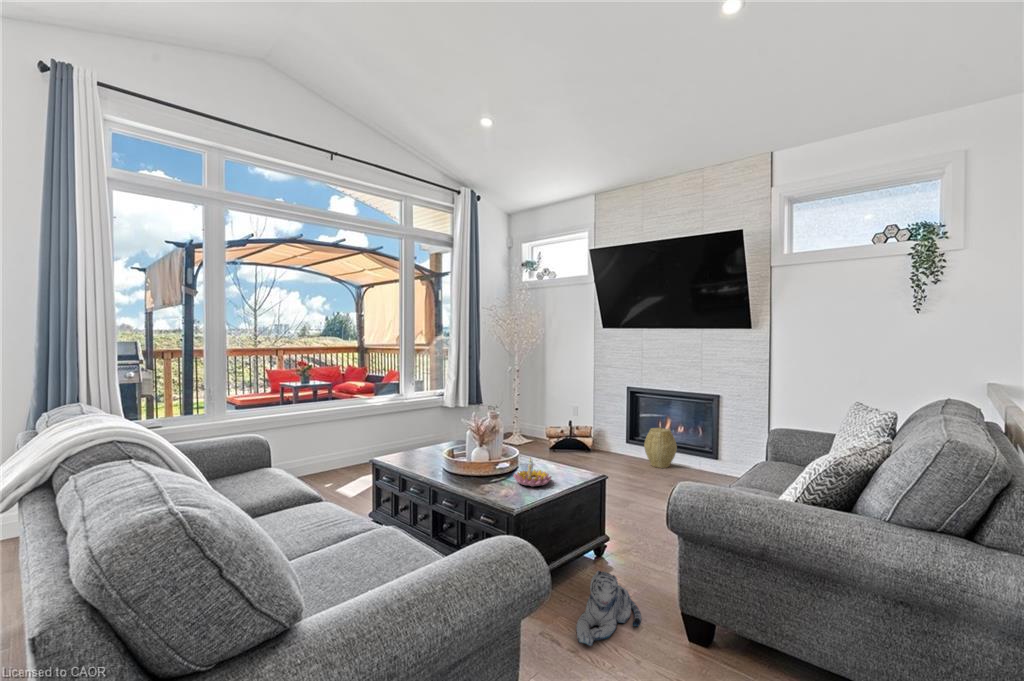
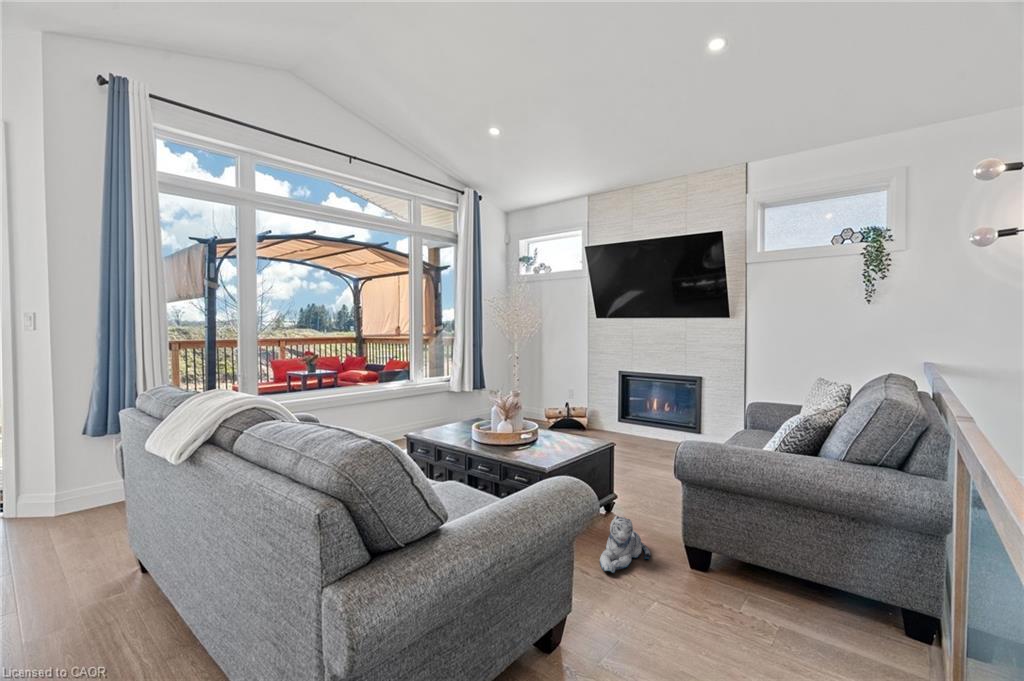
woven basket: present [644,427,677,468] -> none [635,408,664,443]
candle holder: present [513,458,551,487] -> none [538,427,571,452]

